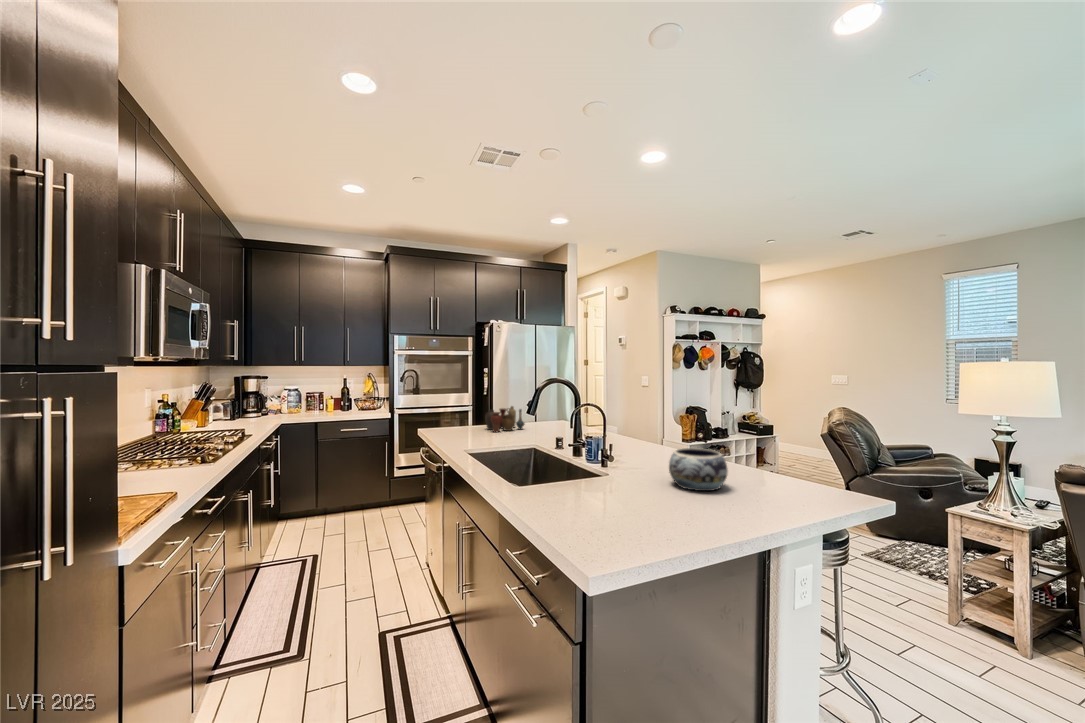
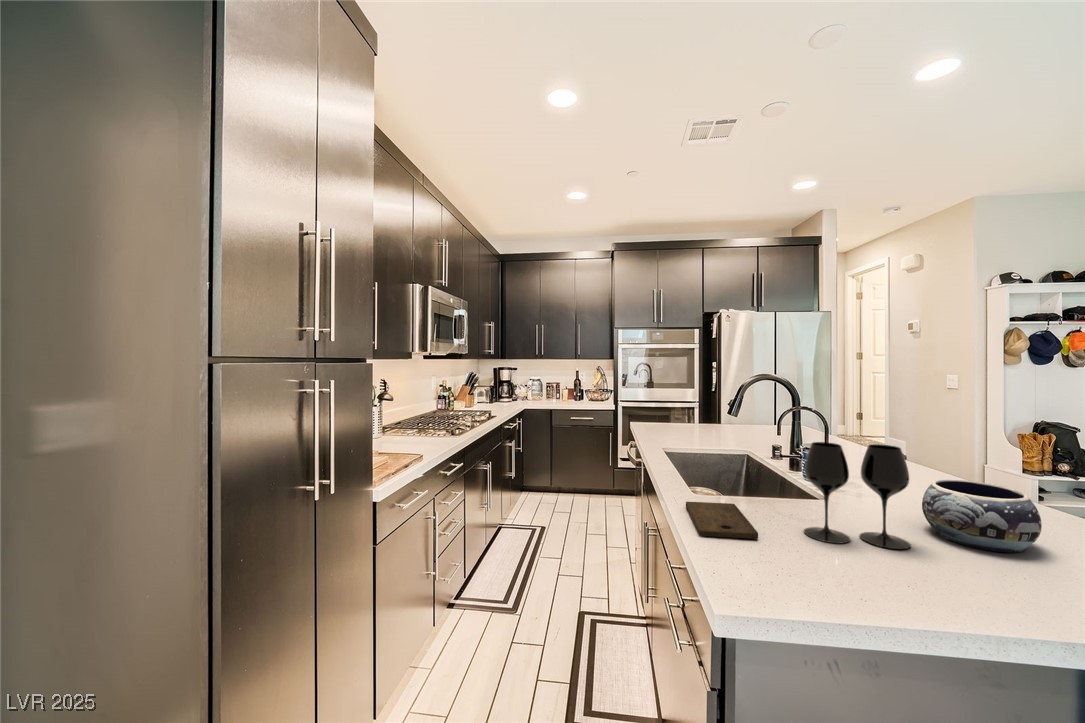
vase: present [485,406,524,432] -> none [697,404,744,432]
wine glass: none [607,428,670,504] -> present [804,442,911,549]
cutting board: none [517,488,583,517] -> present [686,502,758,539]

